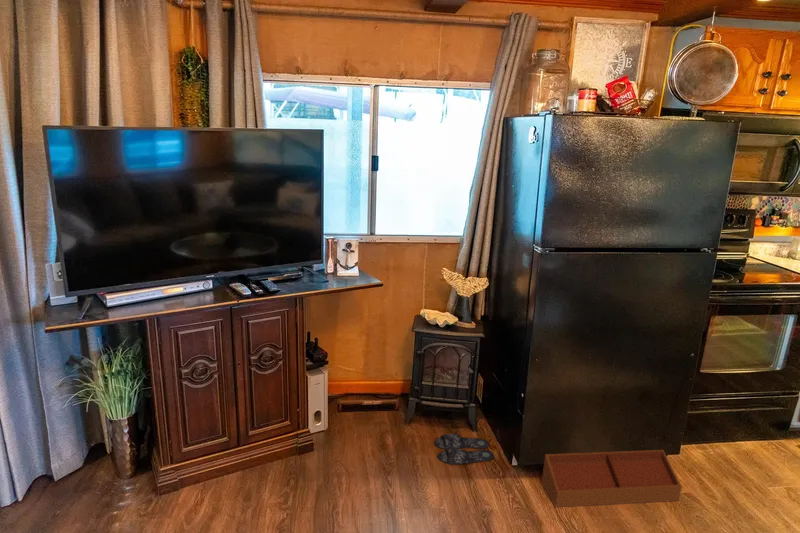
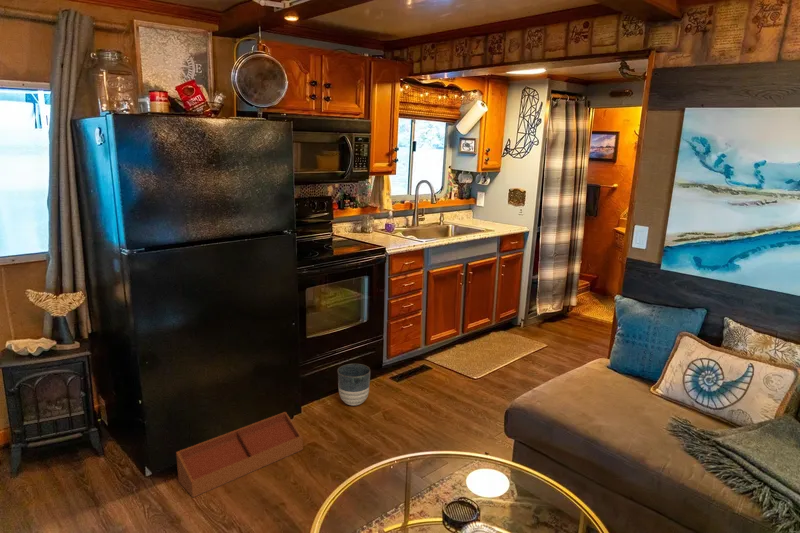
planter: none [728,415,780,469] -> present [337,364,370,406]
slippers: present [434,434,494,465] -> none [50,462,126,502]

